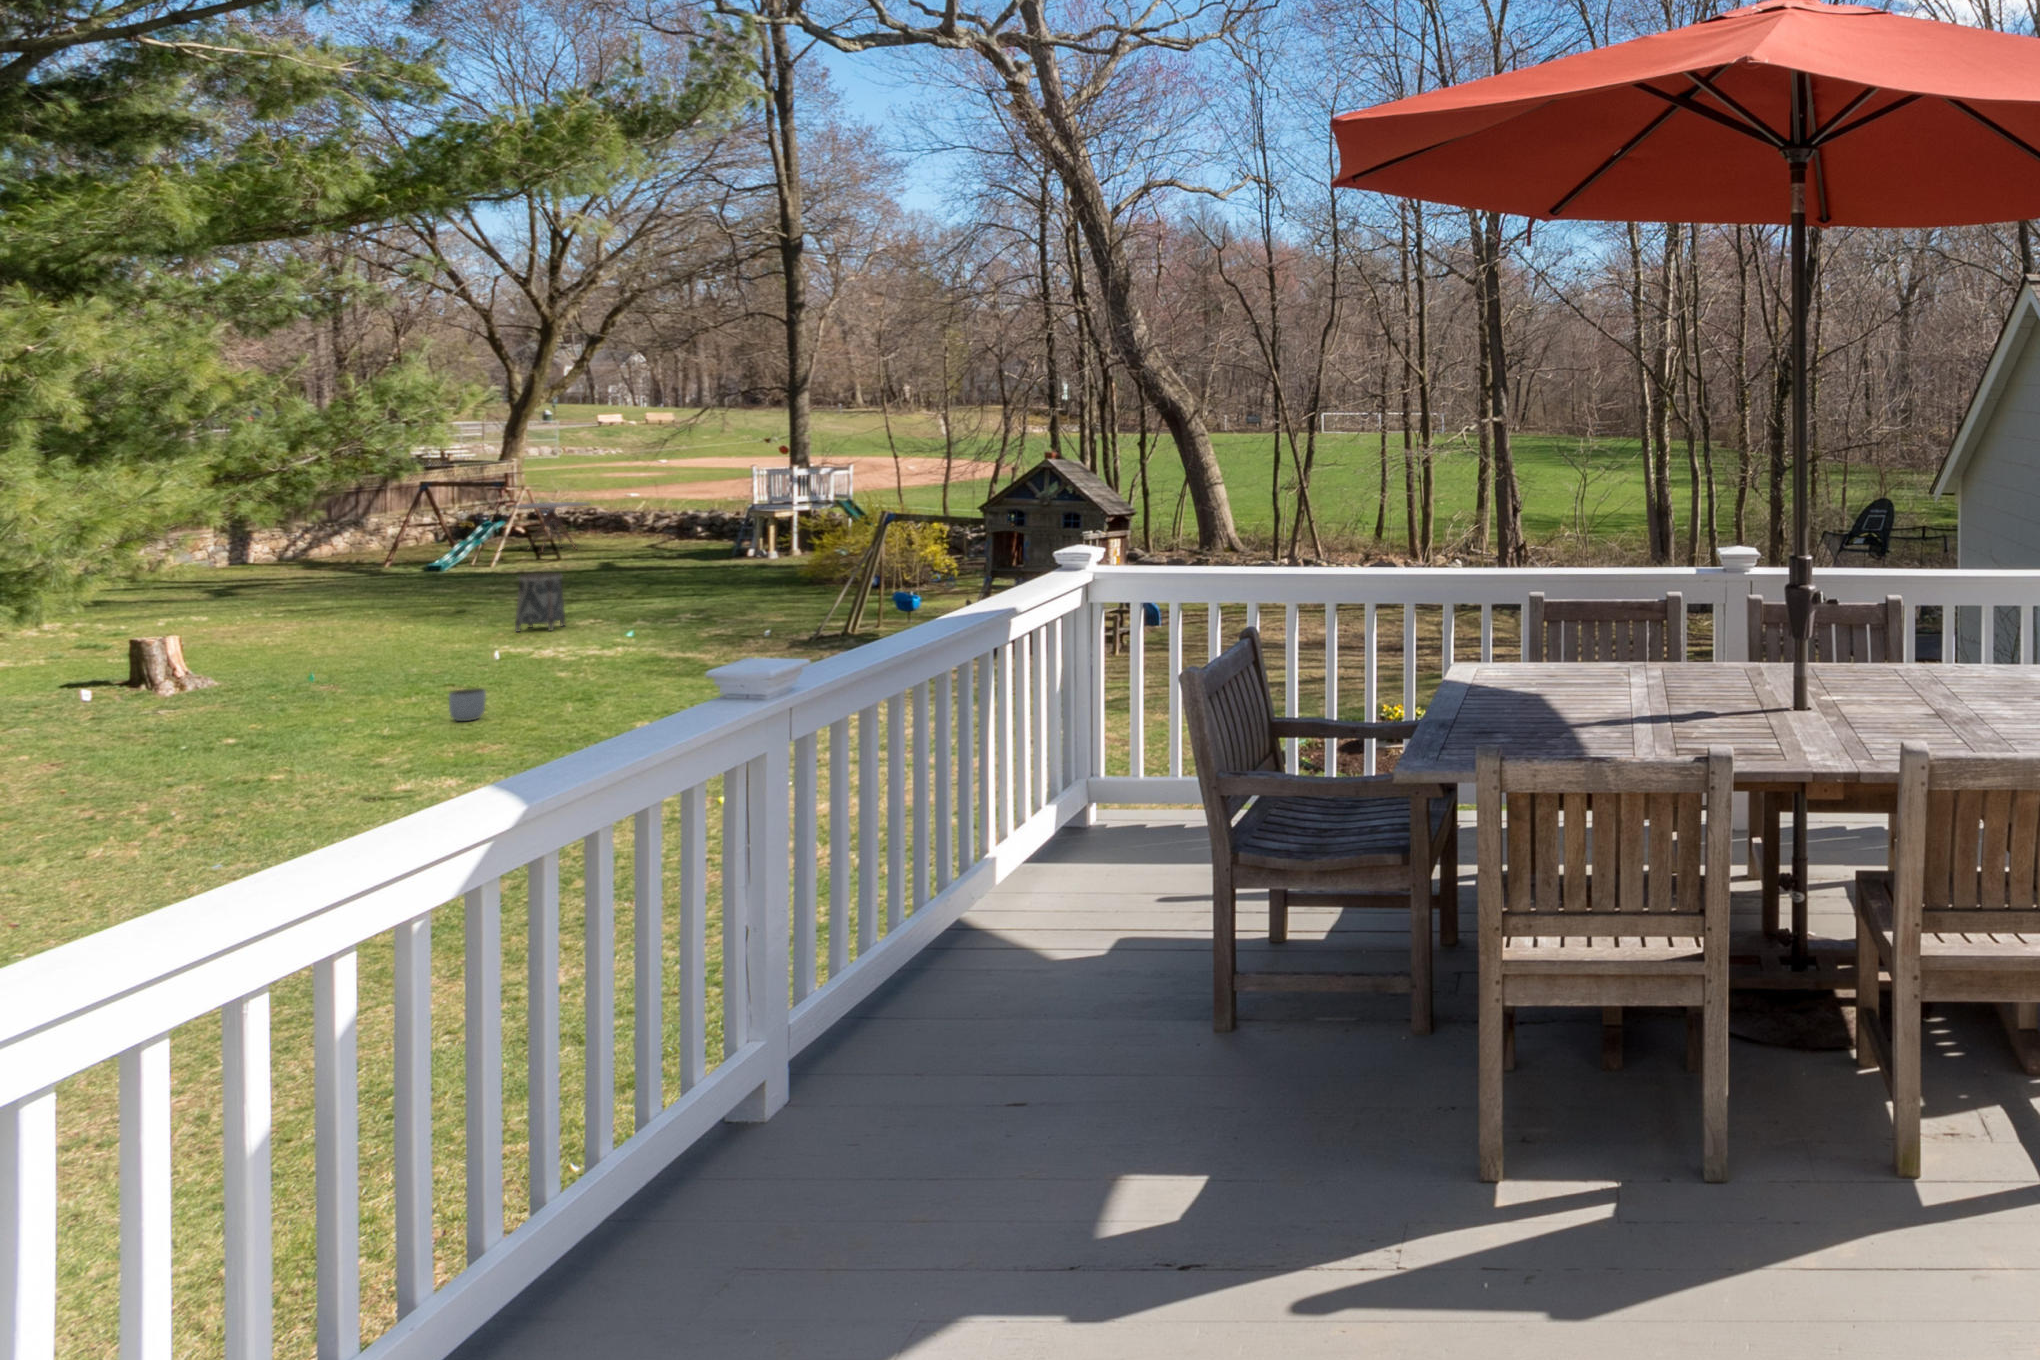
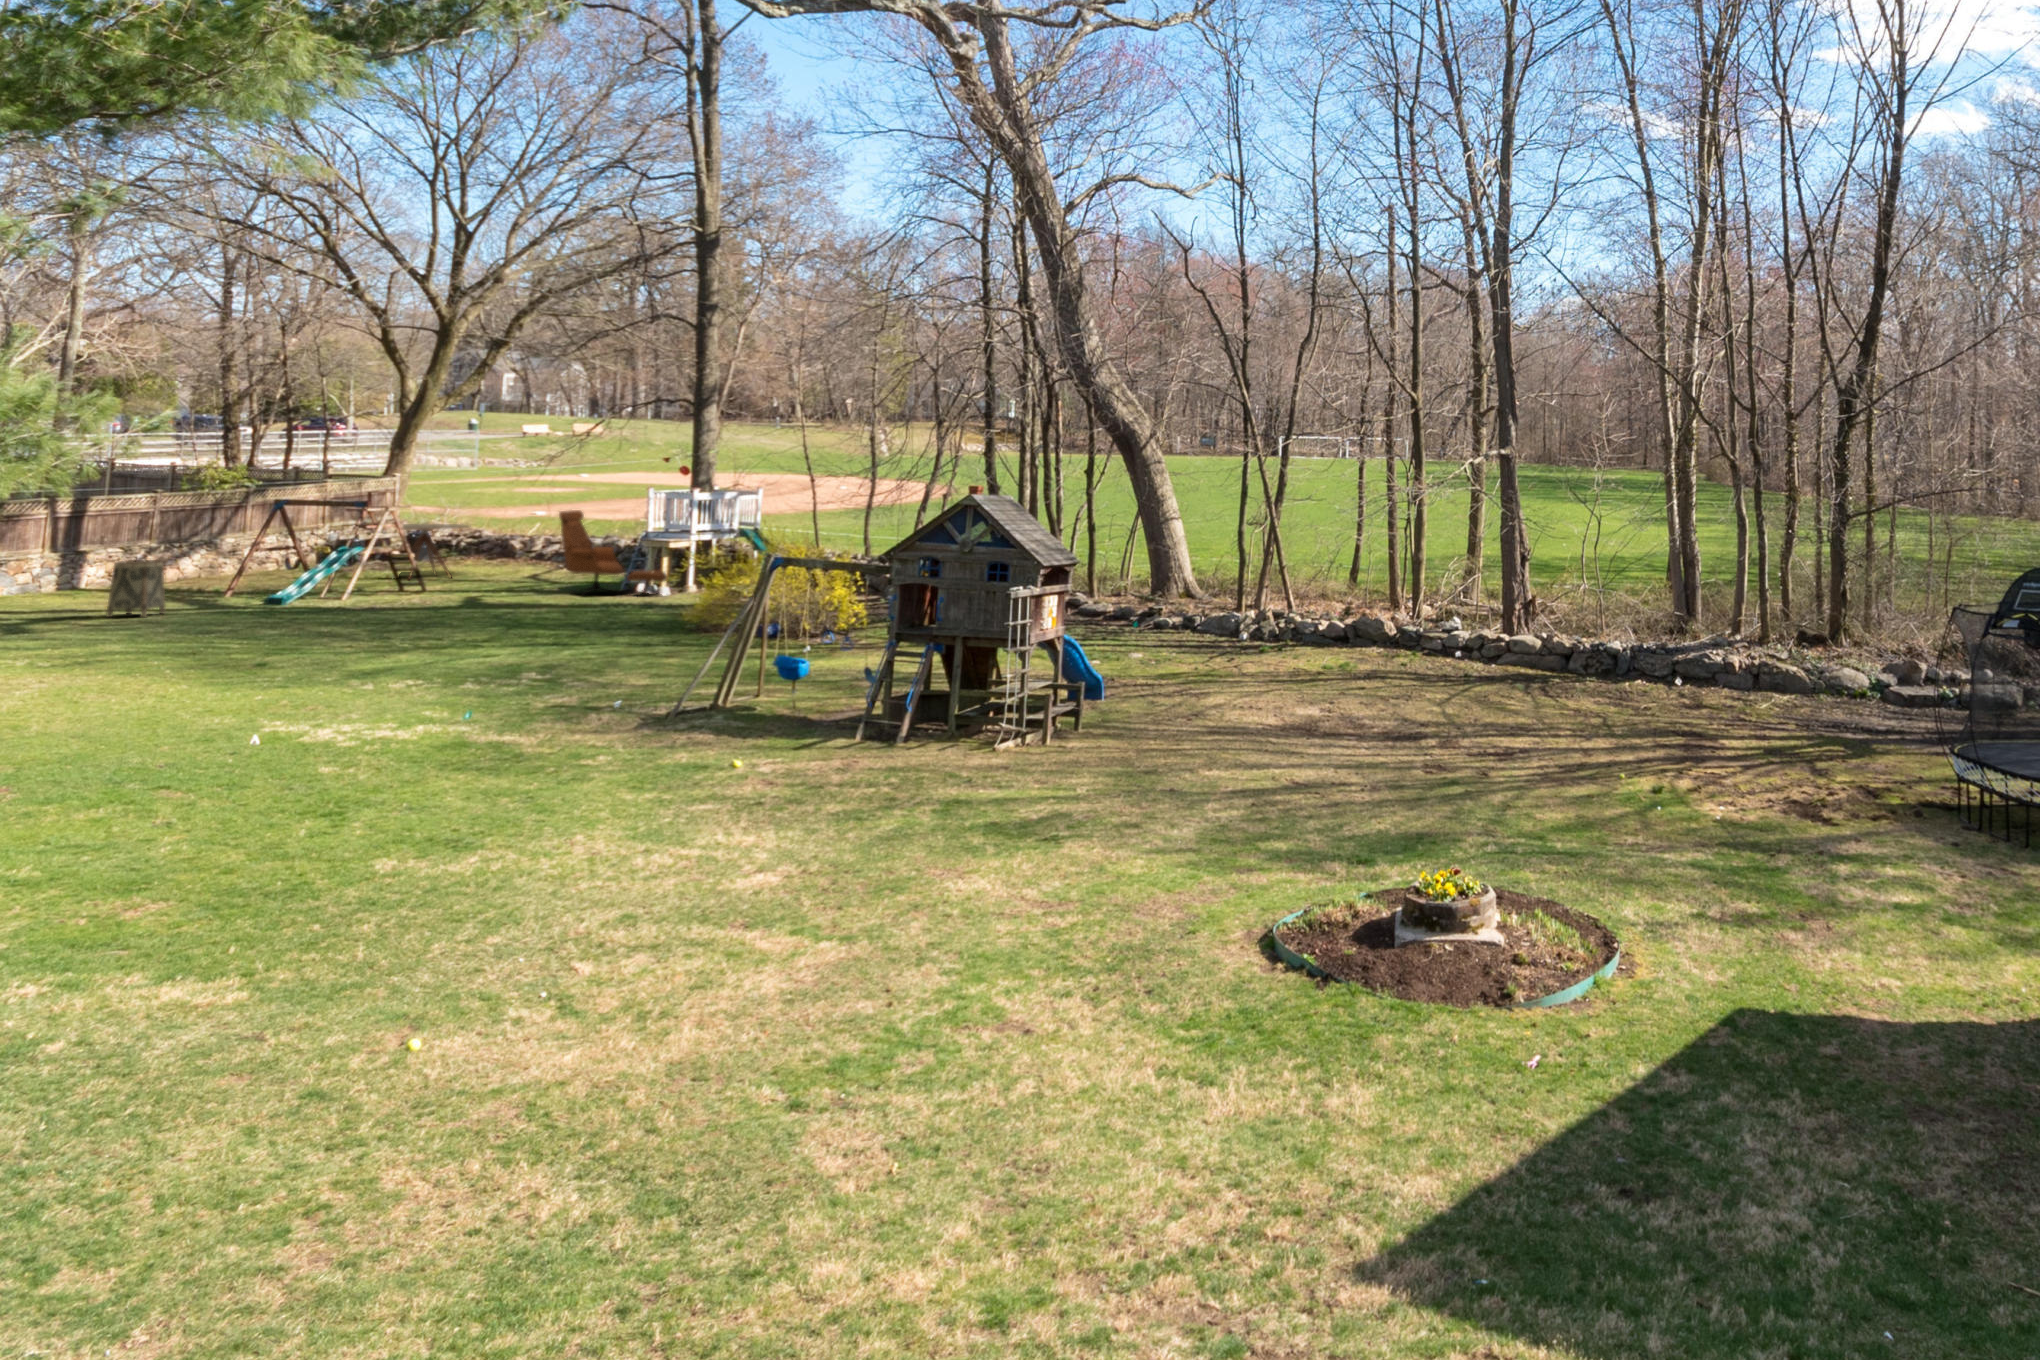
lounge chair: none [675,487,772,563] -> present [559,510,667,596]
basket: present [515,572,565,632] -> present [107,560,166,617]
planter: present [449,688,486,721] -> none [149,747,201,790]

